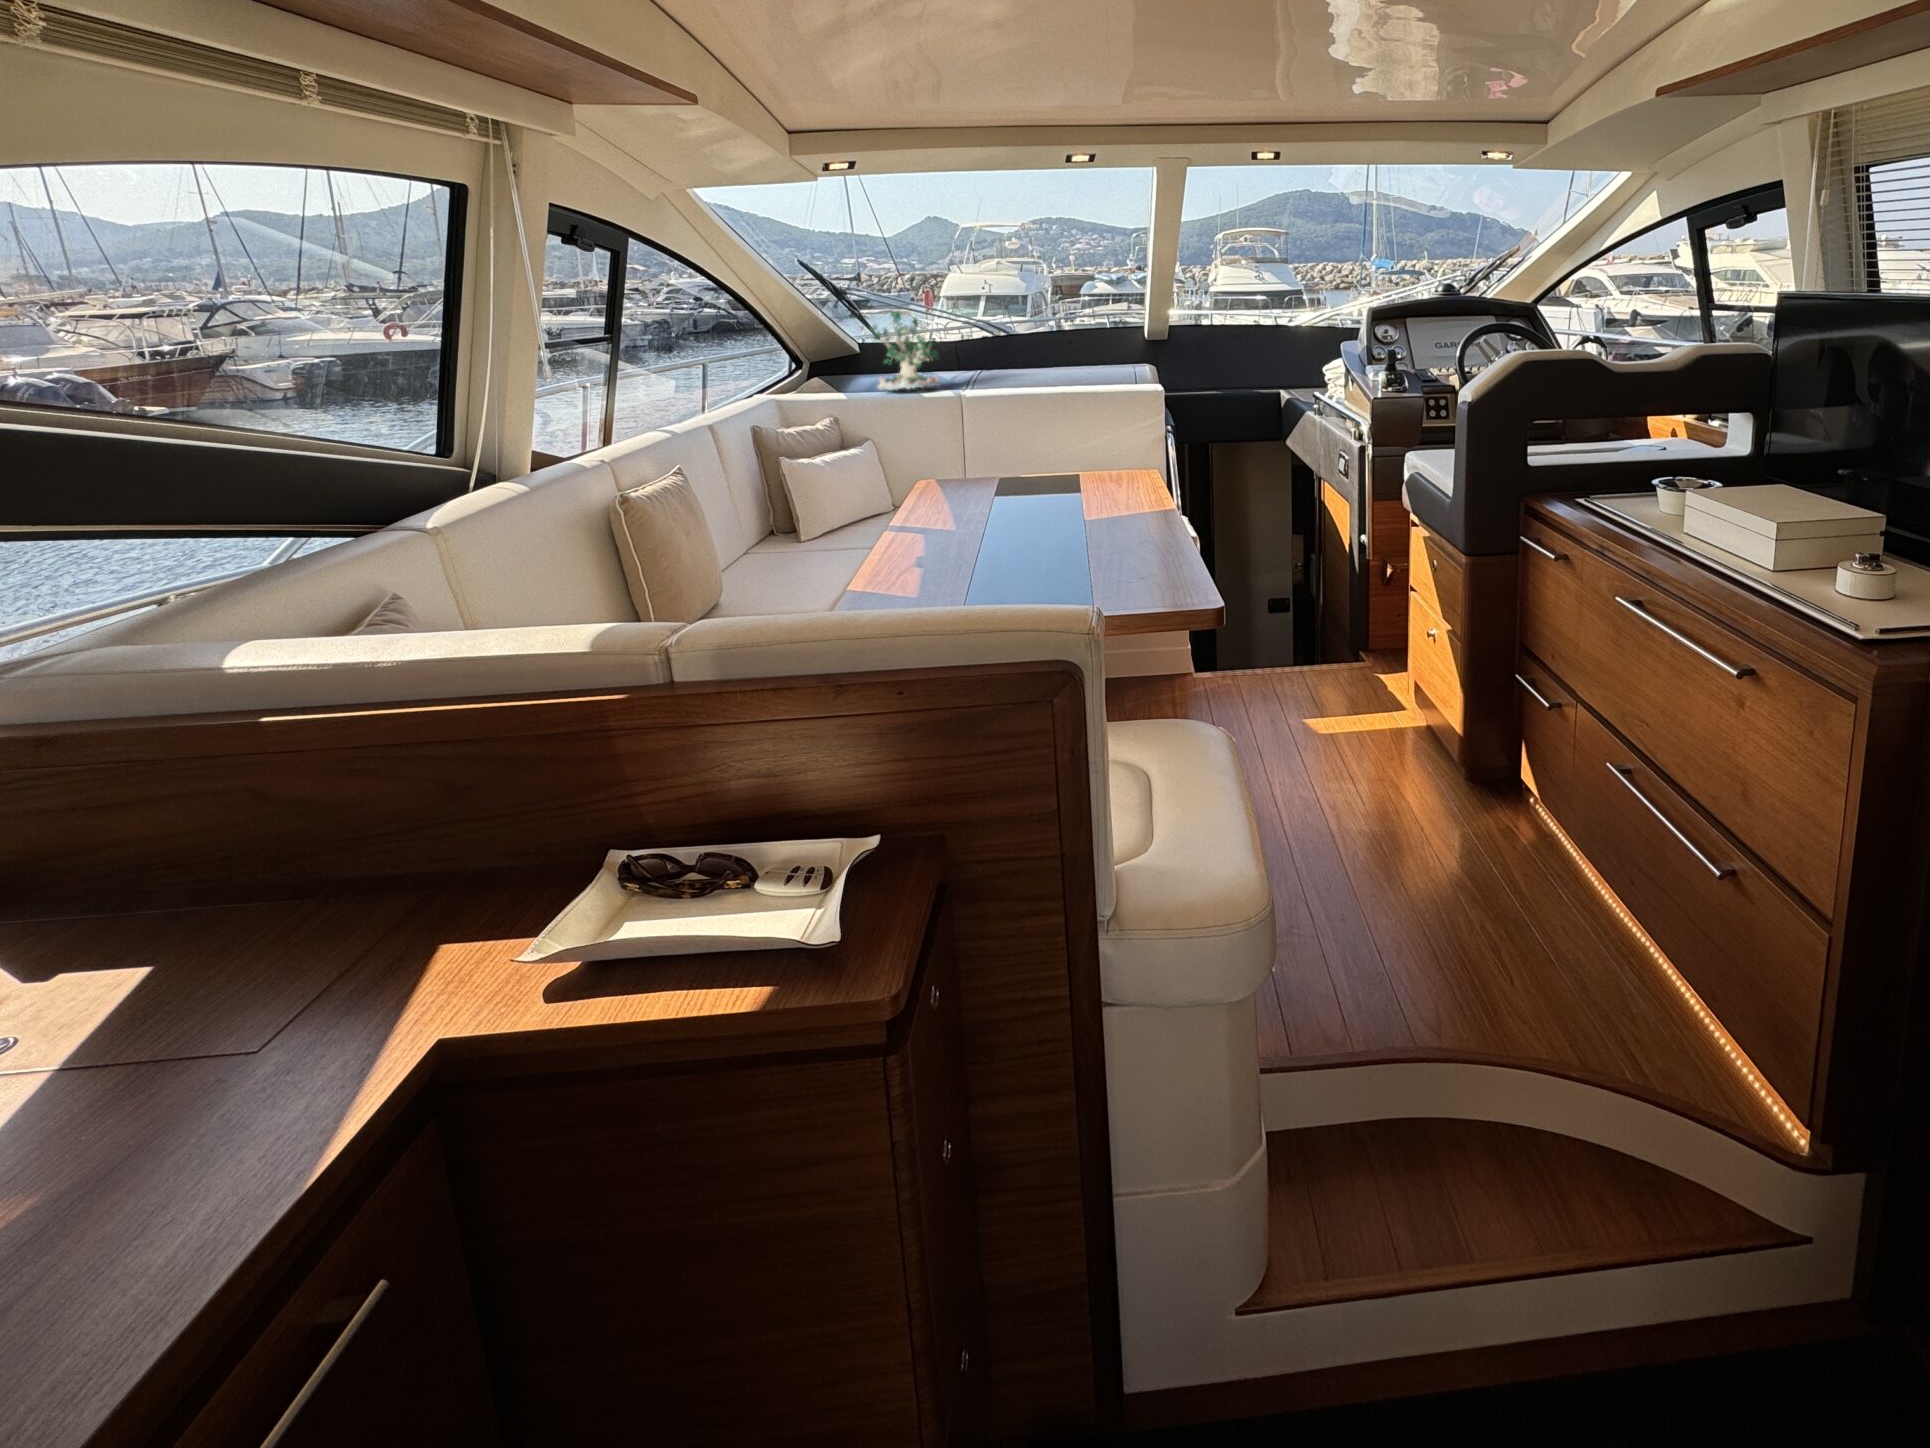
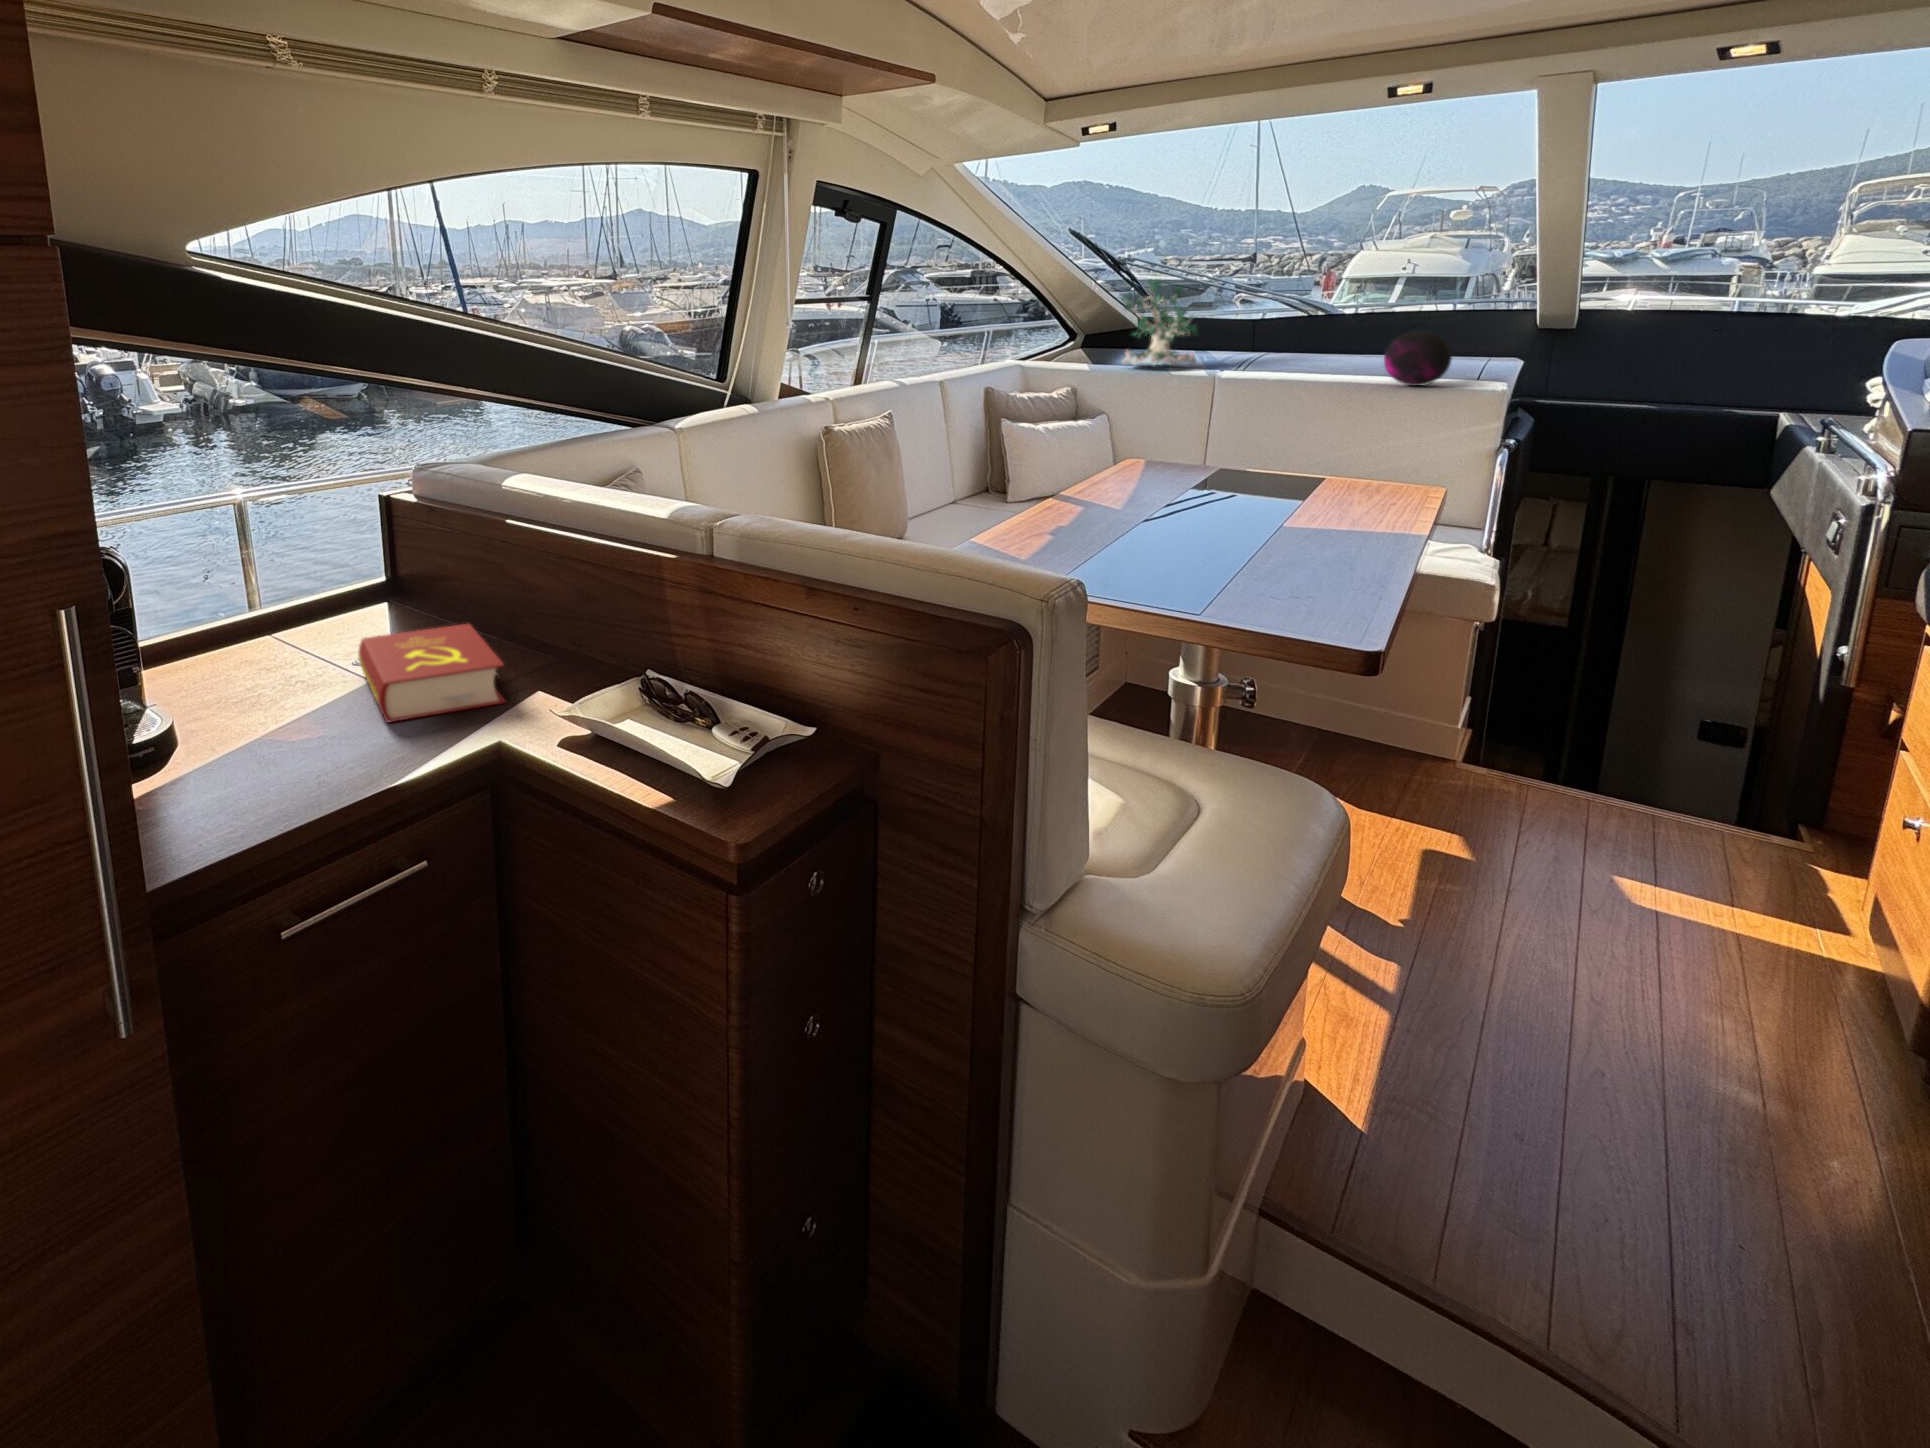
decorative orb: none [1084,350,1126,392] -> present [1384,331,1452,386]
book: none [19,888,395,1106] -> present [359,624,505,722]

